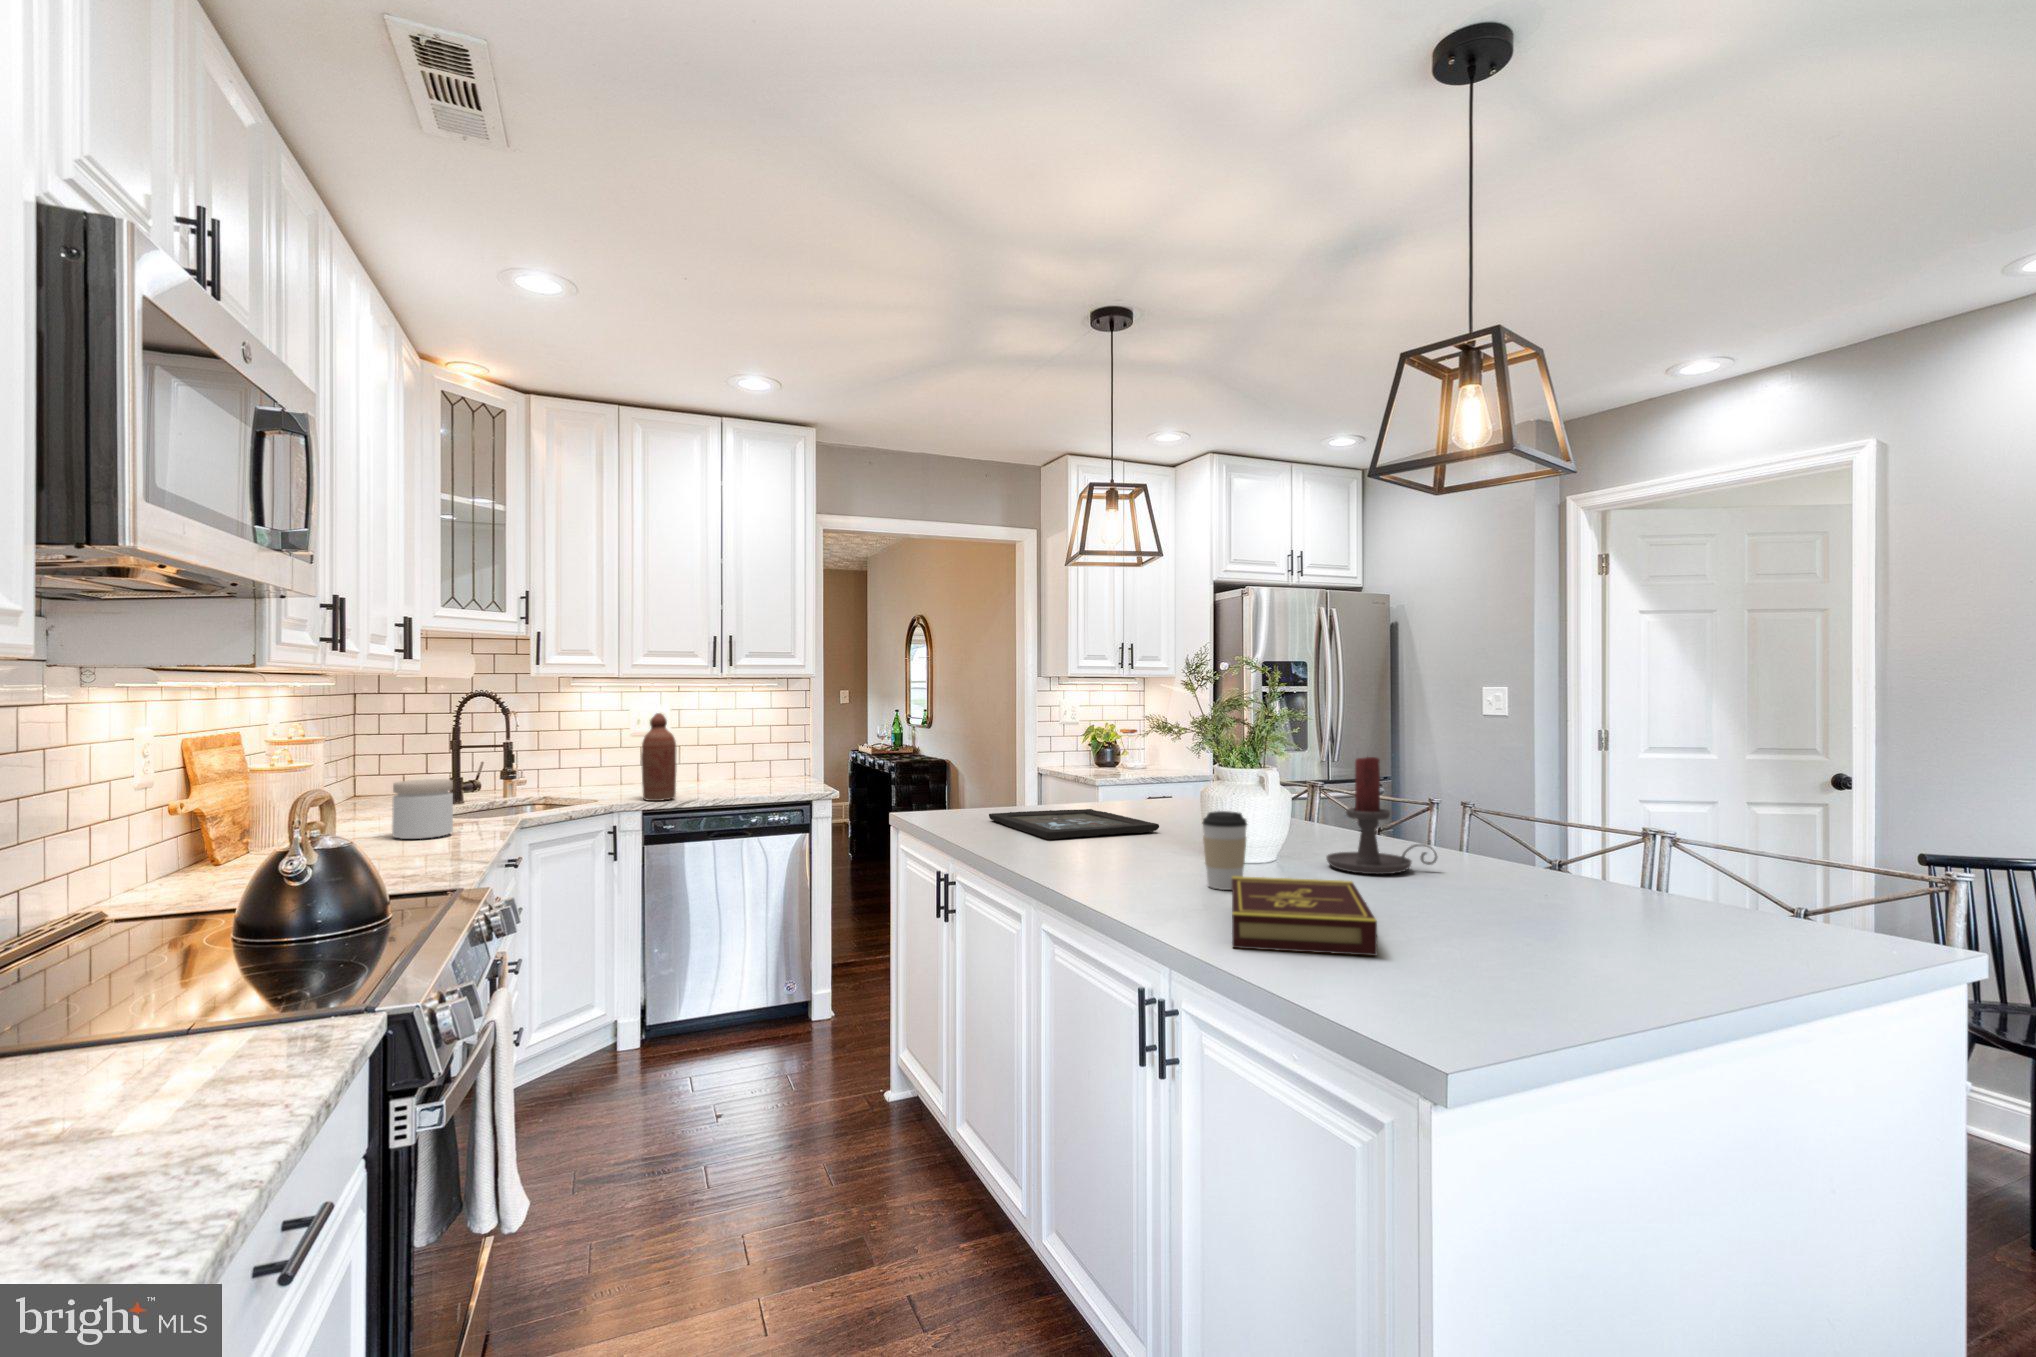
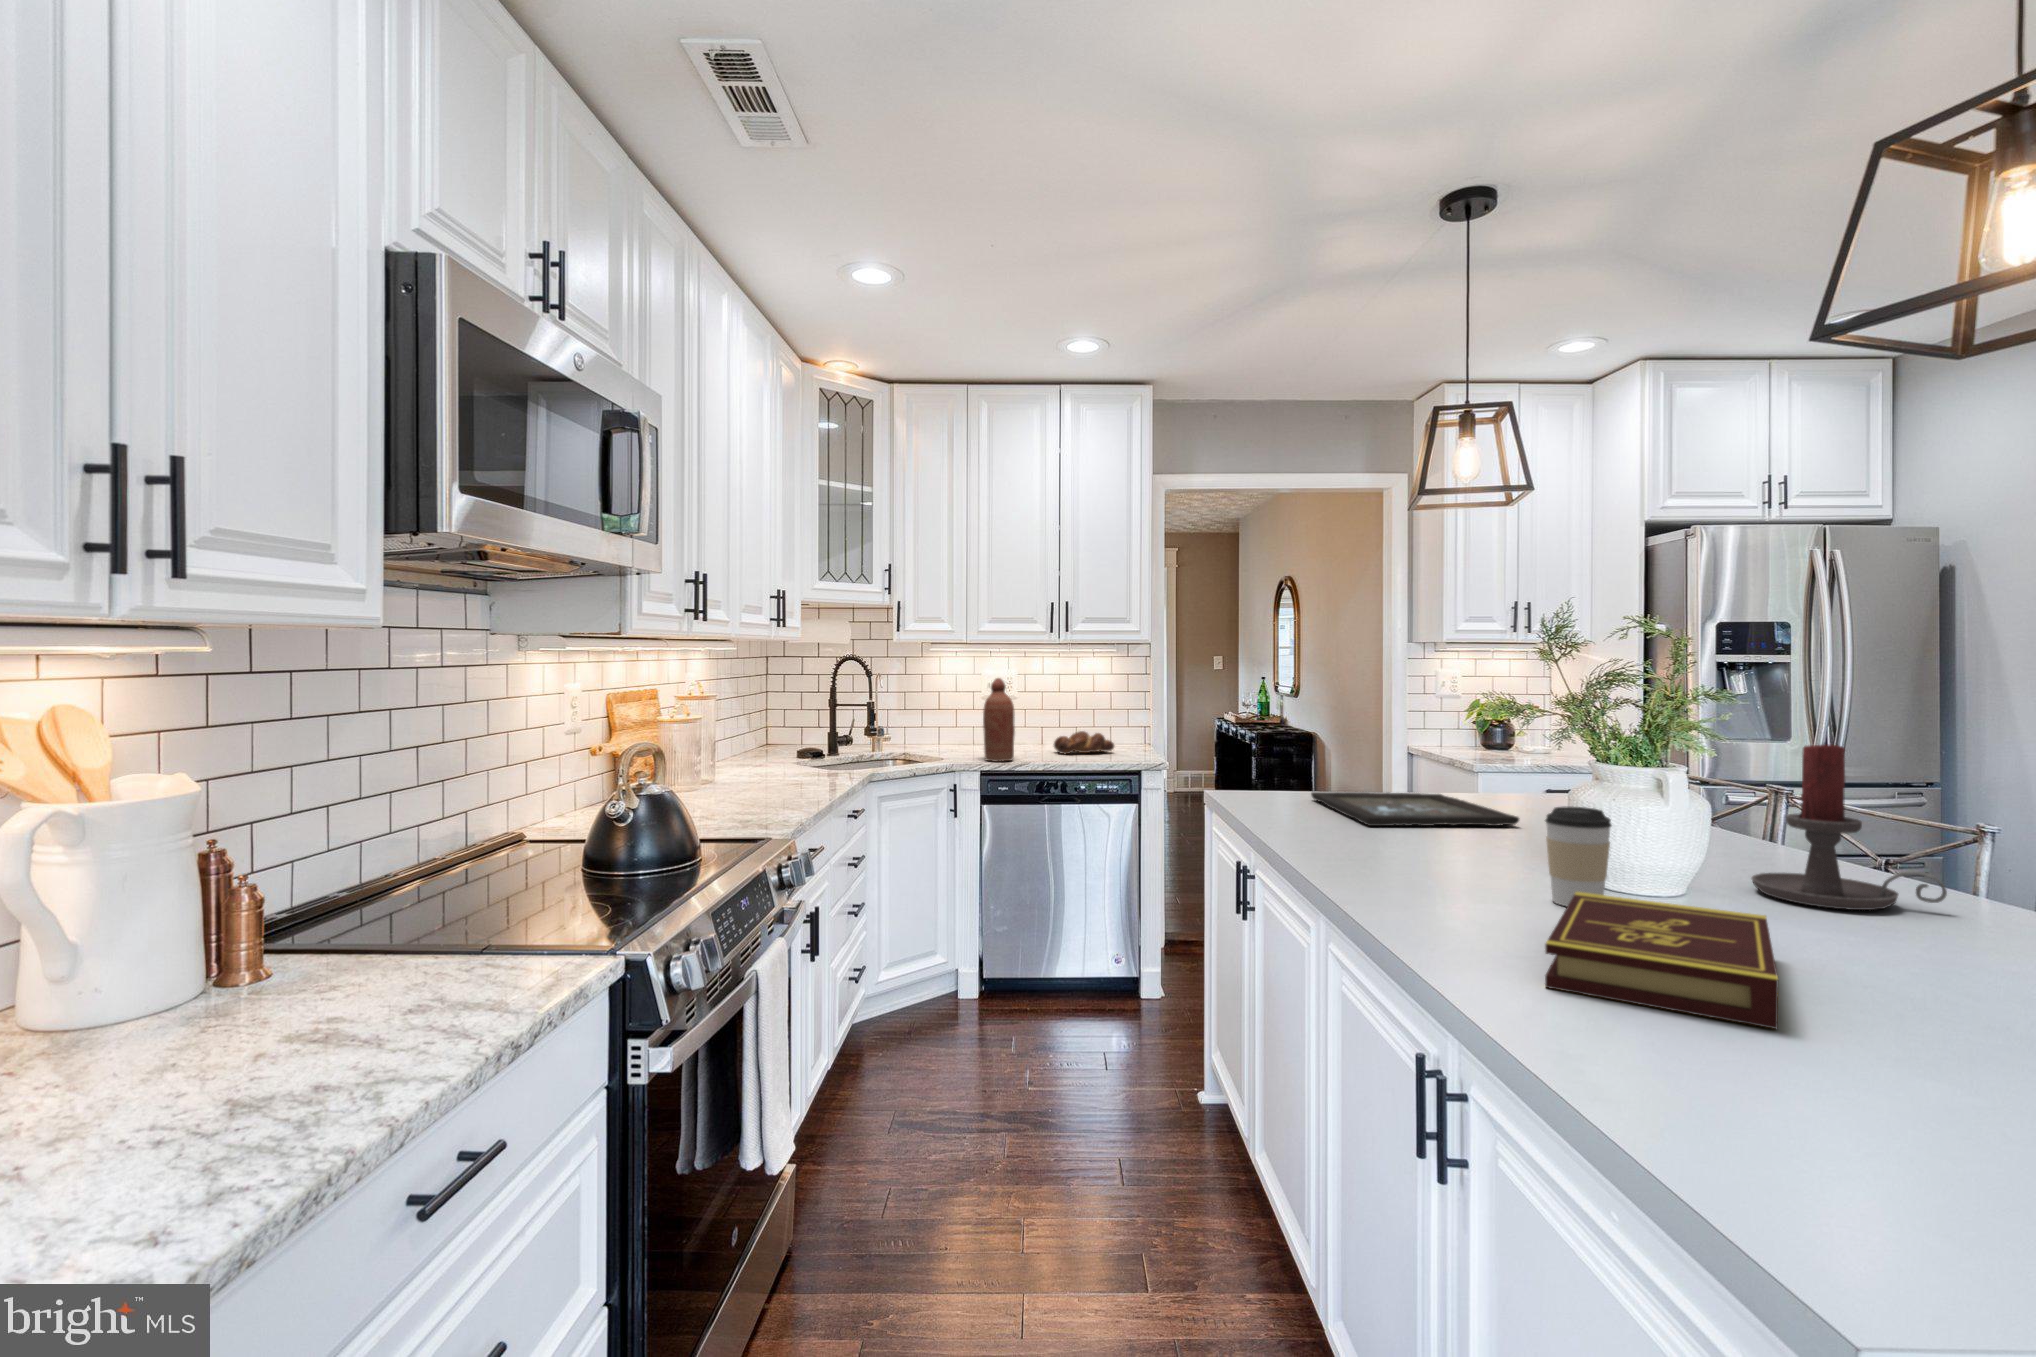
bread loaf: none [713,766,776,790] -> present [1053,731,1114,754]
jar: present [392,779,453,839] -> none [766,734,813,785]

